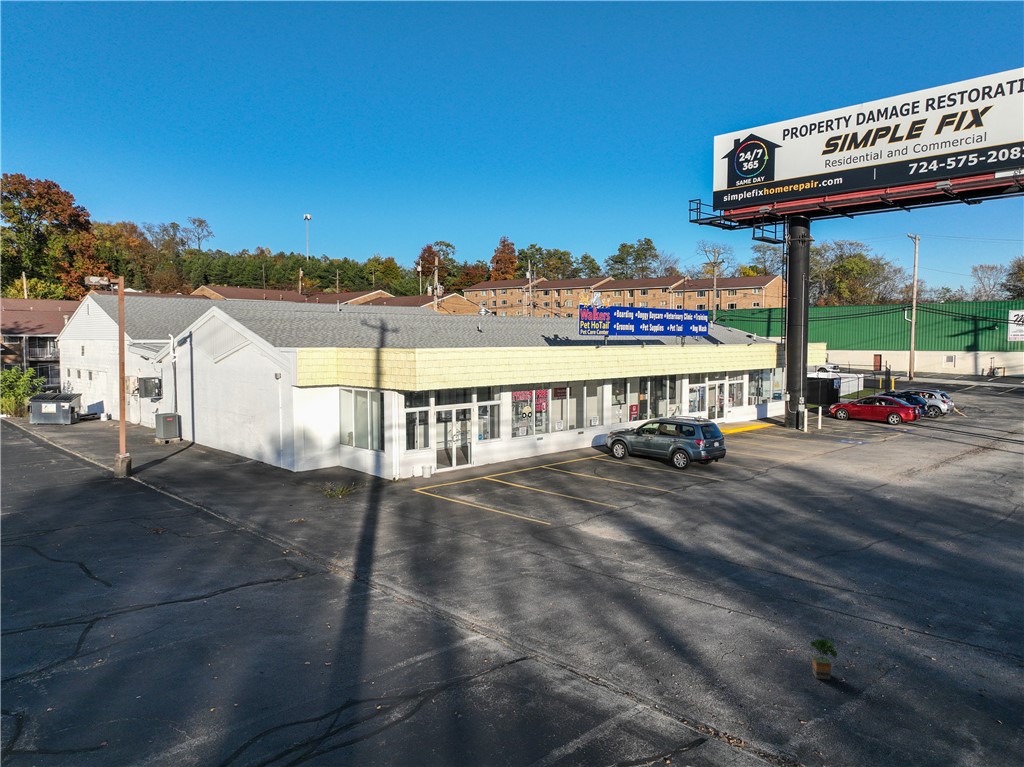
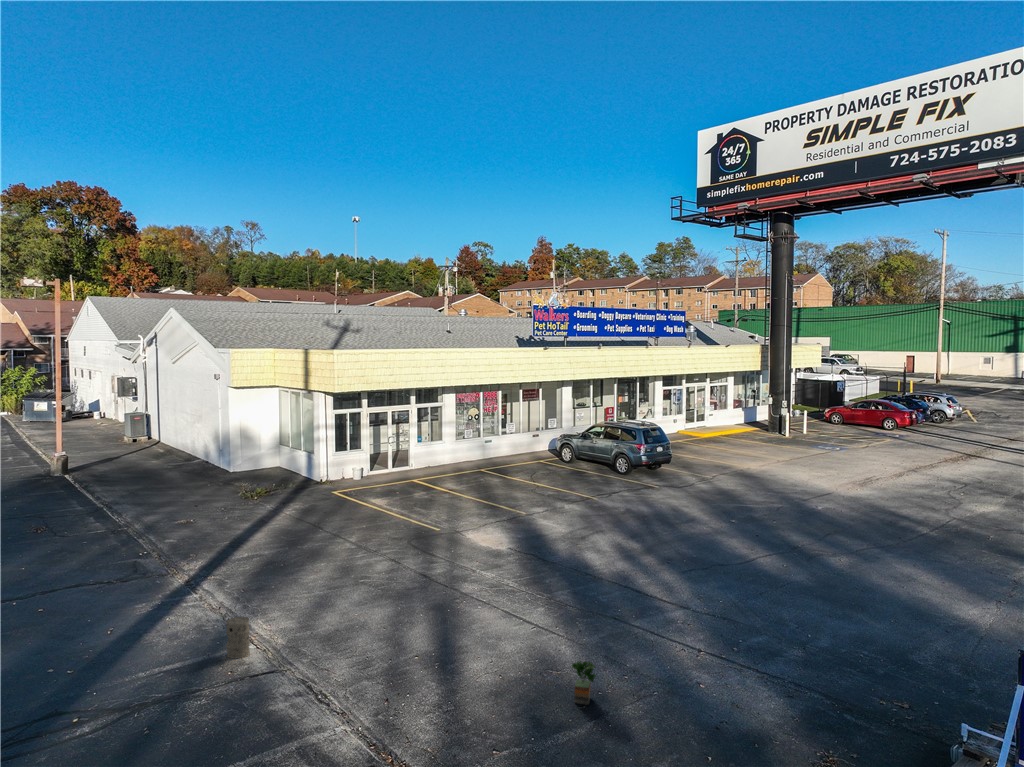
trash can: none [450,609,471,650] -> present [226,617,250,659]

